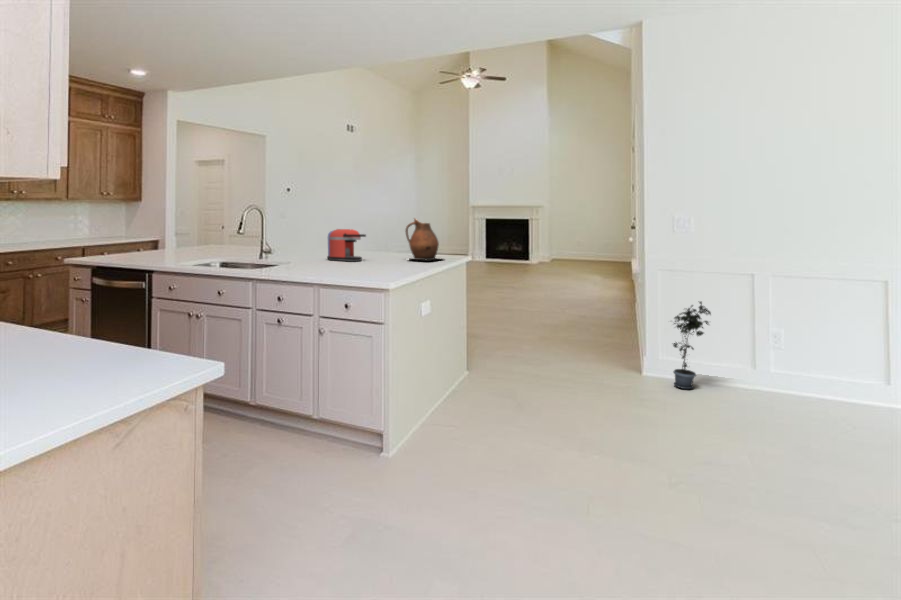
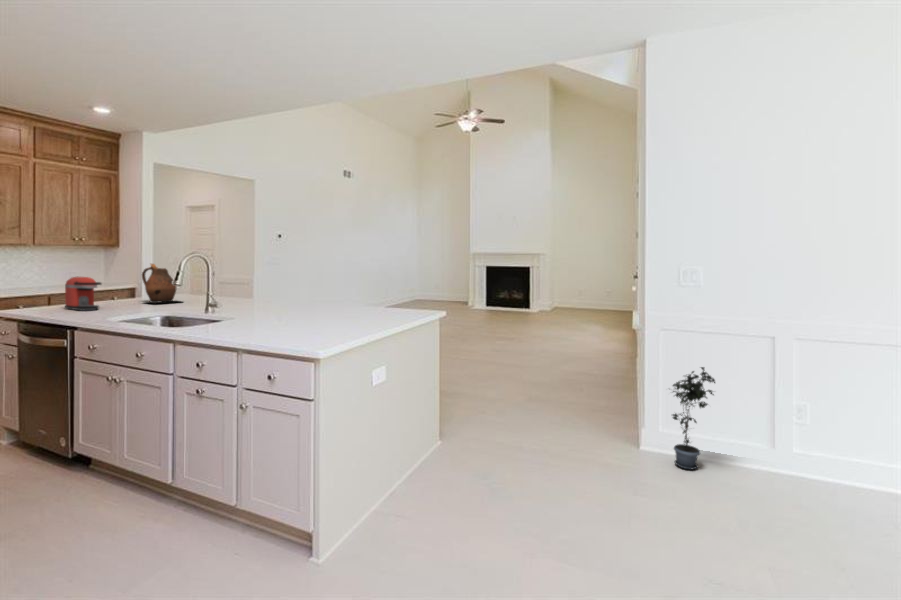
ceramic pitcher: present [405,219,439,260] -> present [142,264,179,303]
coffee maker: present [327,229,366,261] -> present [65,277,101,310]

